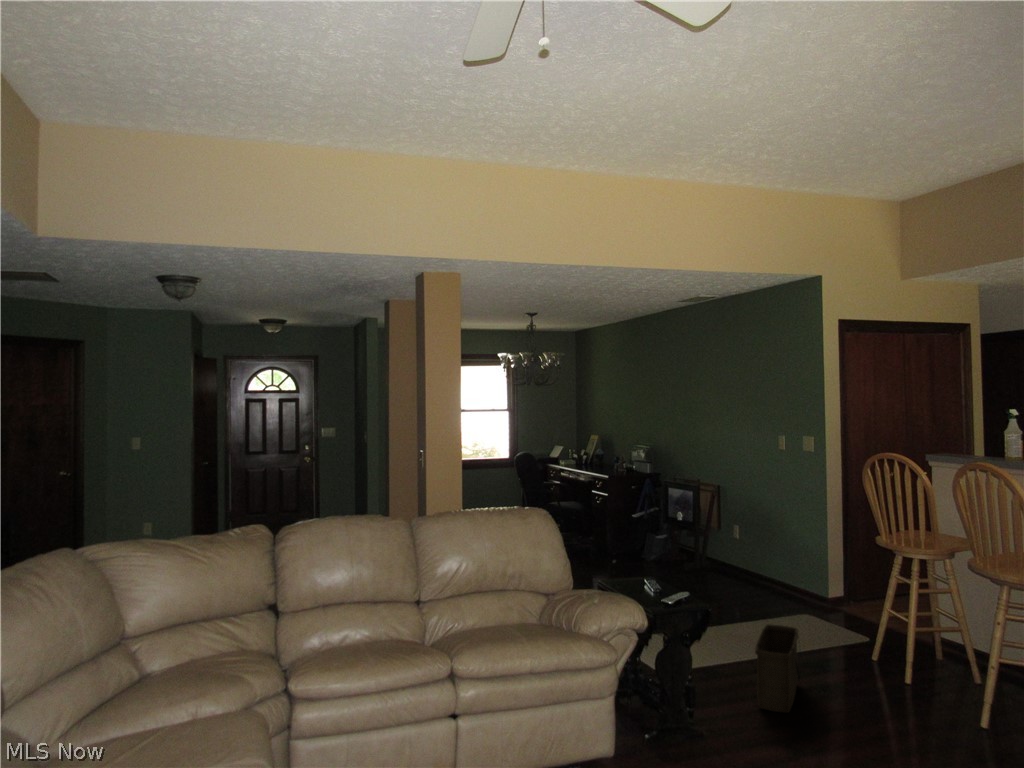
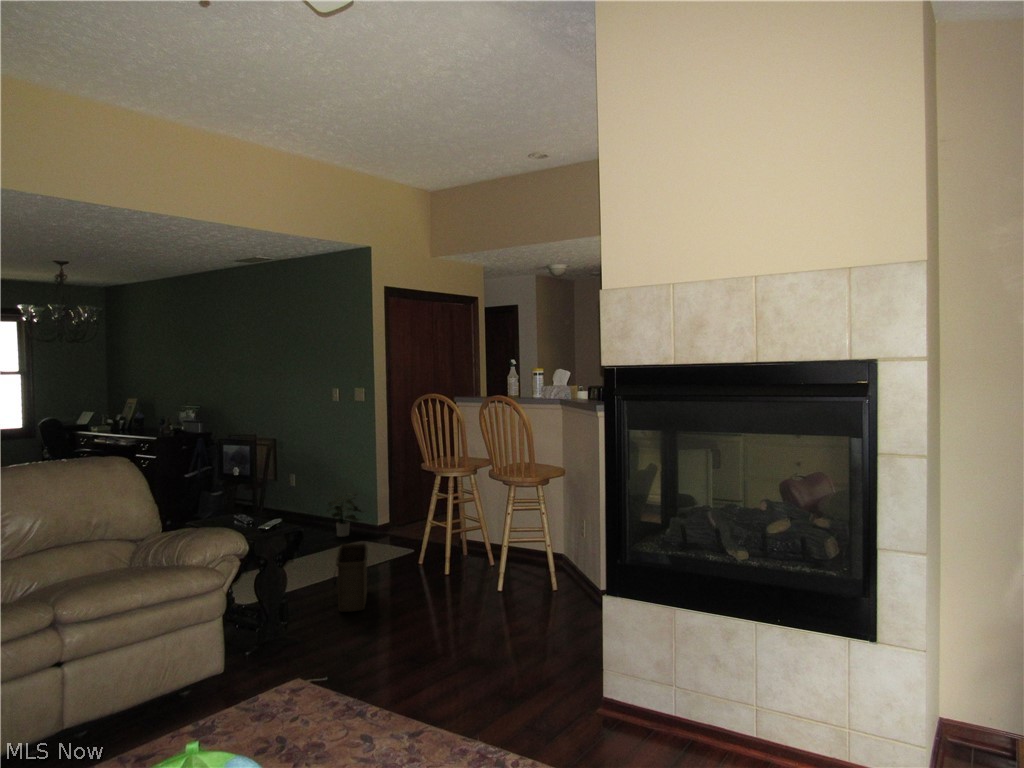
potted plant: none [765,555,813,605] -> present [327,493,364,537]

